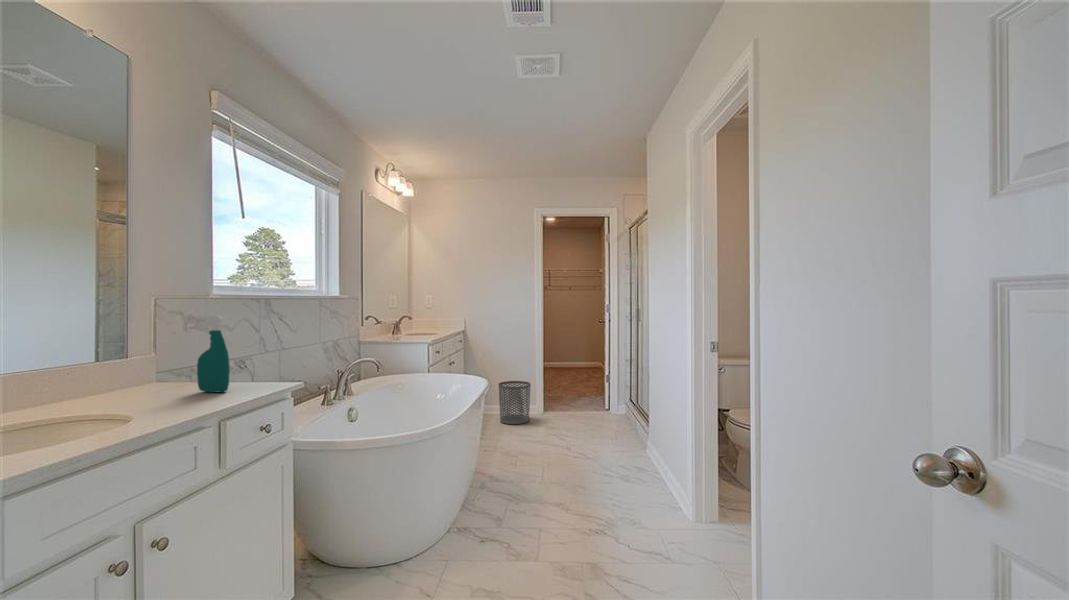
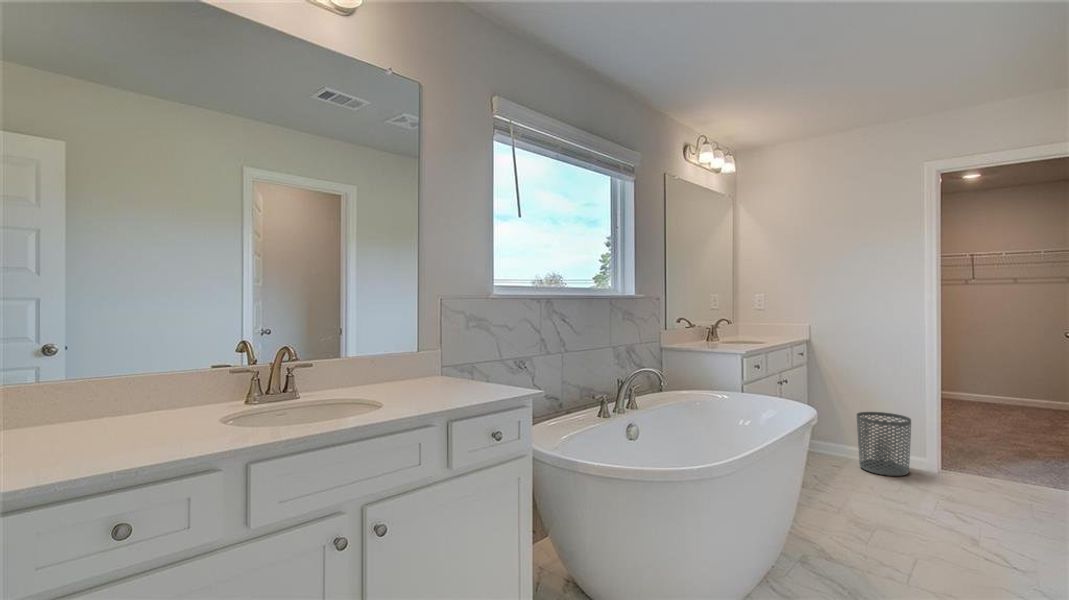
spray bottle: present [197,315,230,393] -> none [456,312,478,390]

